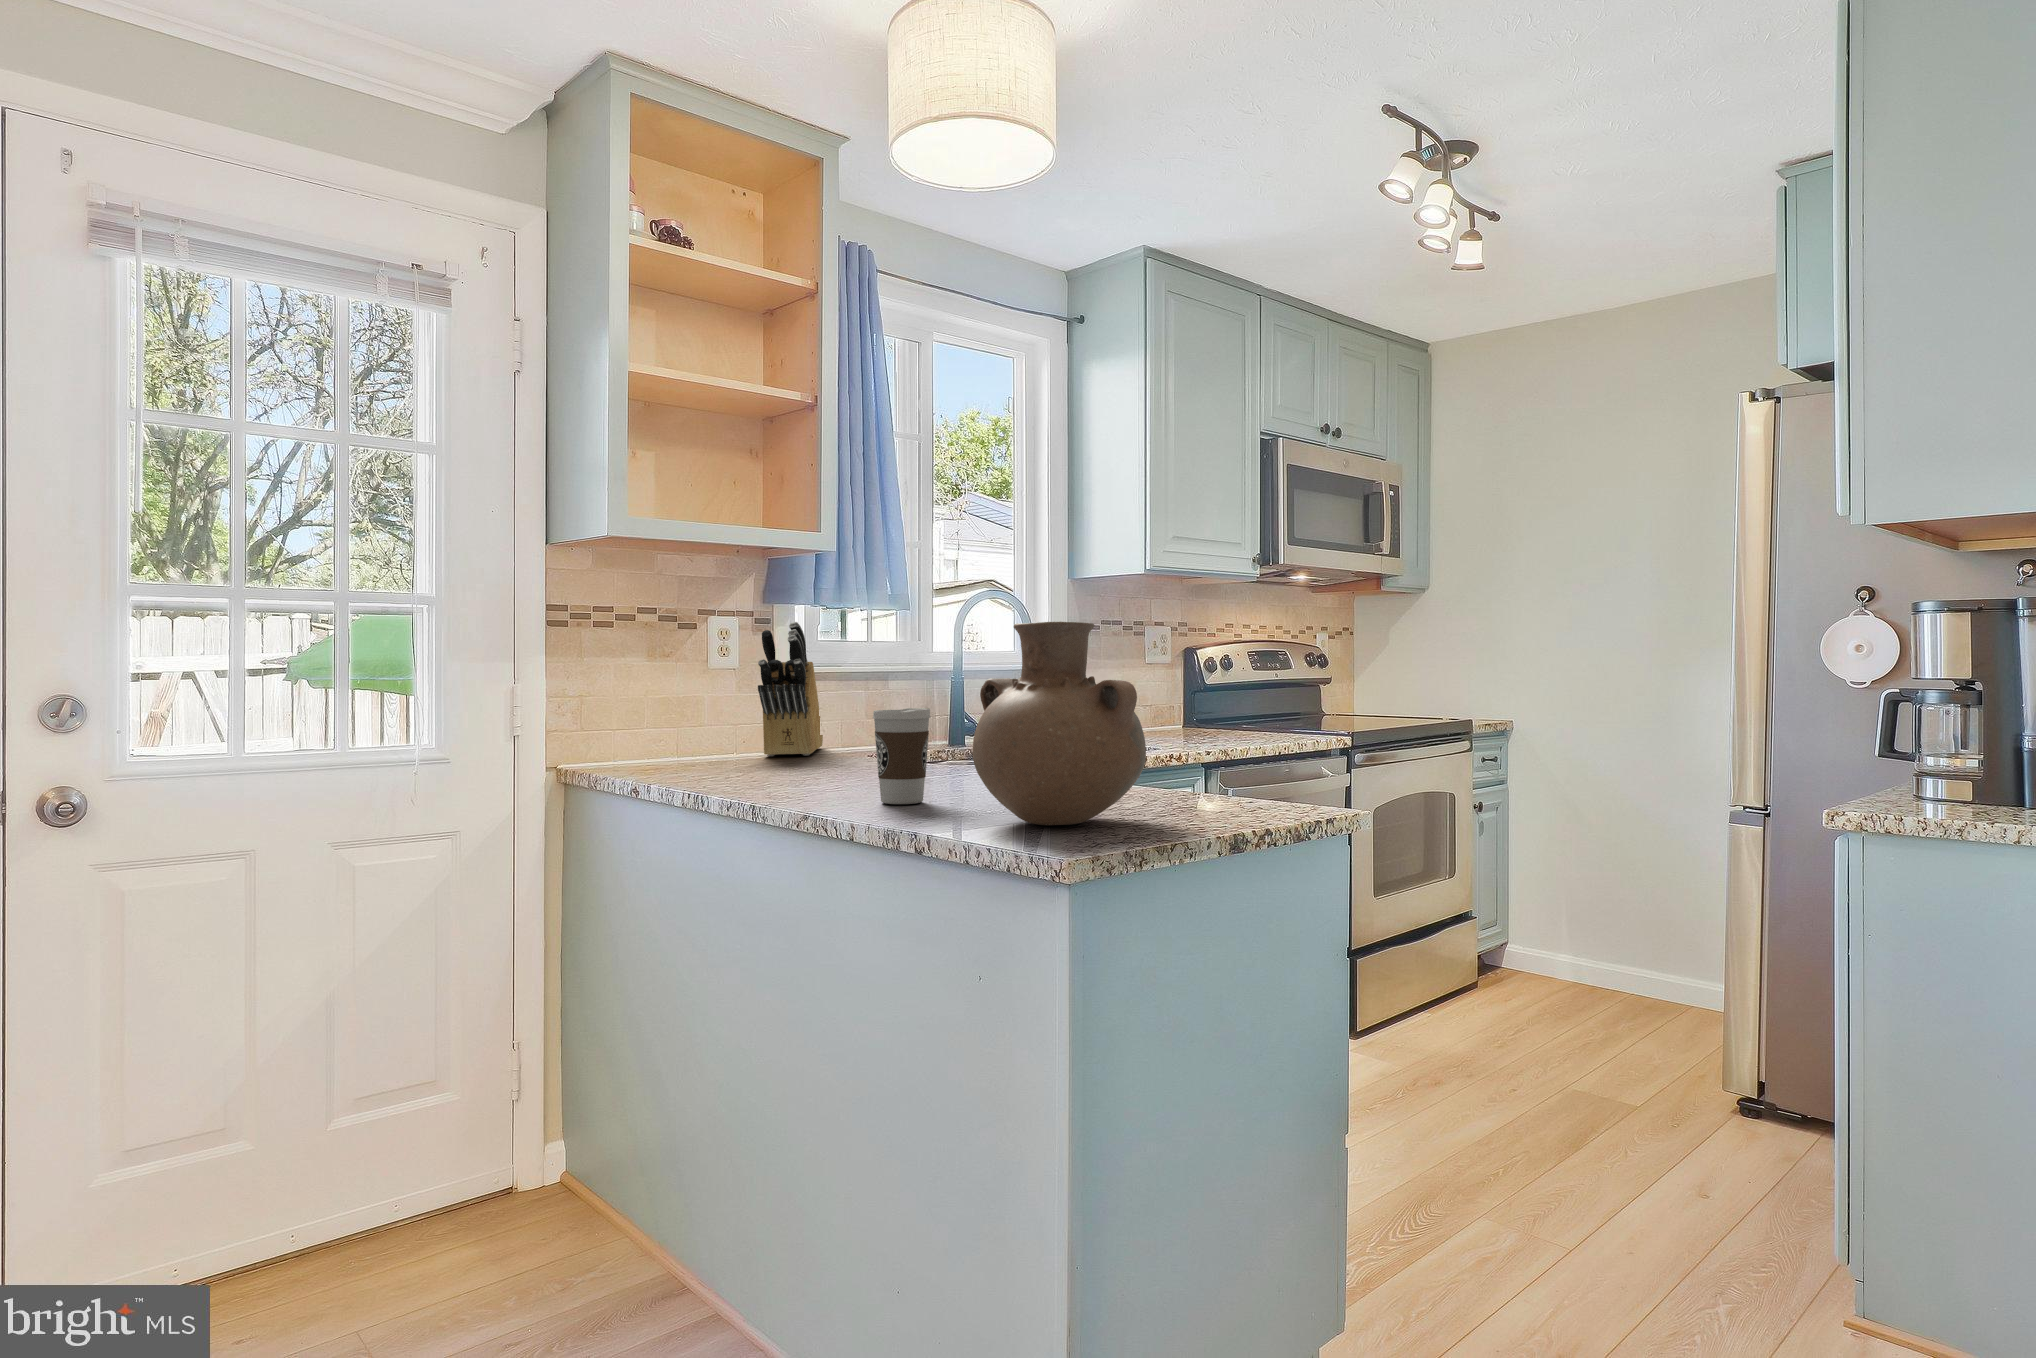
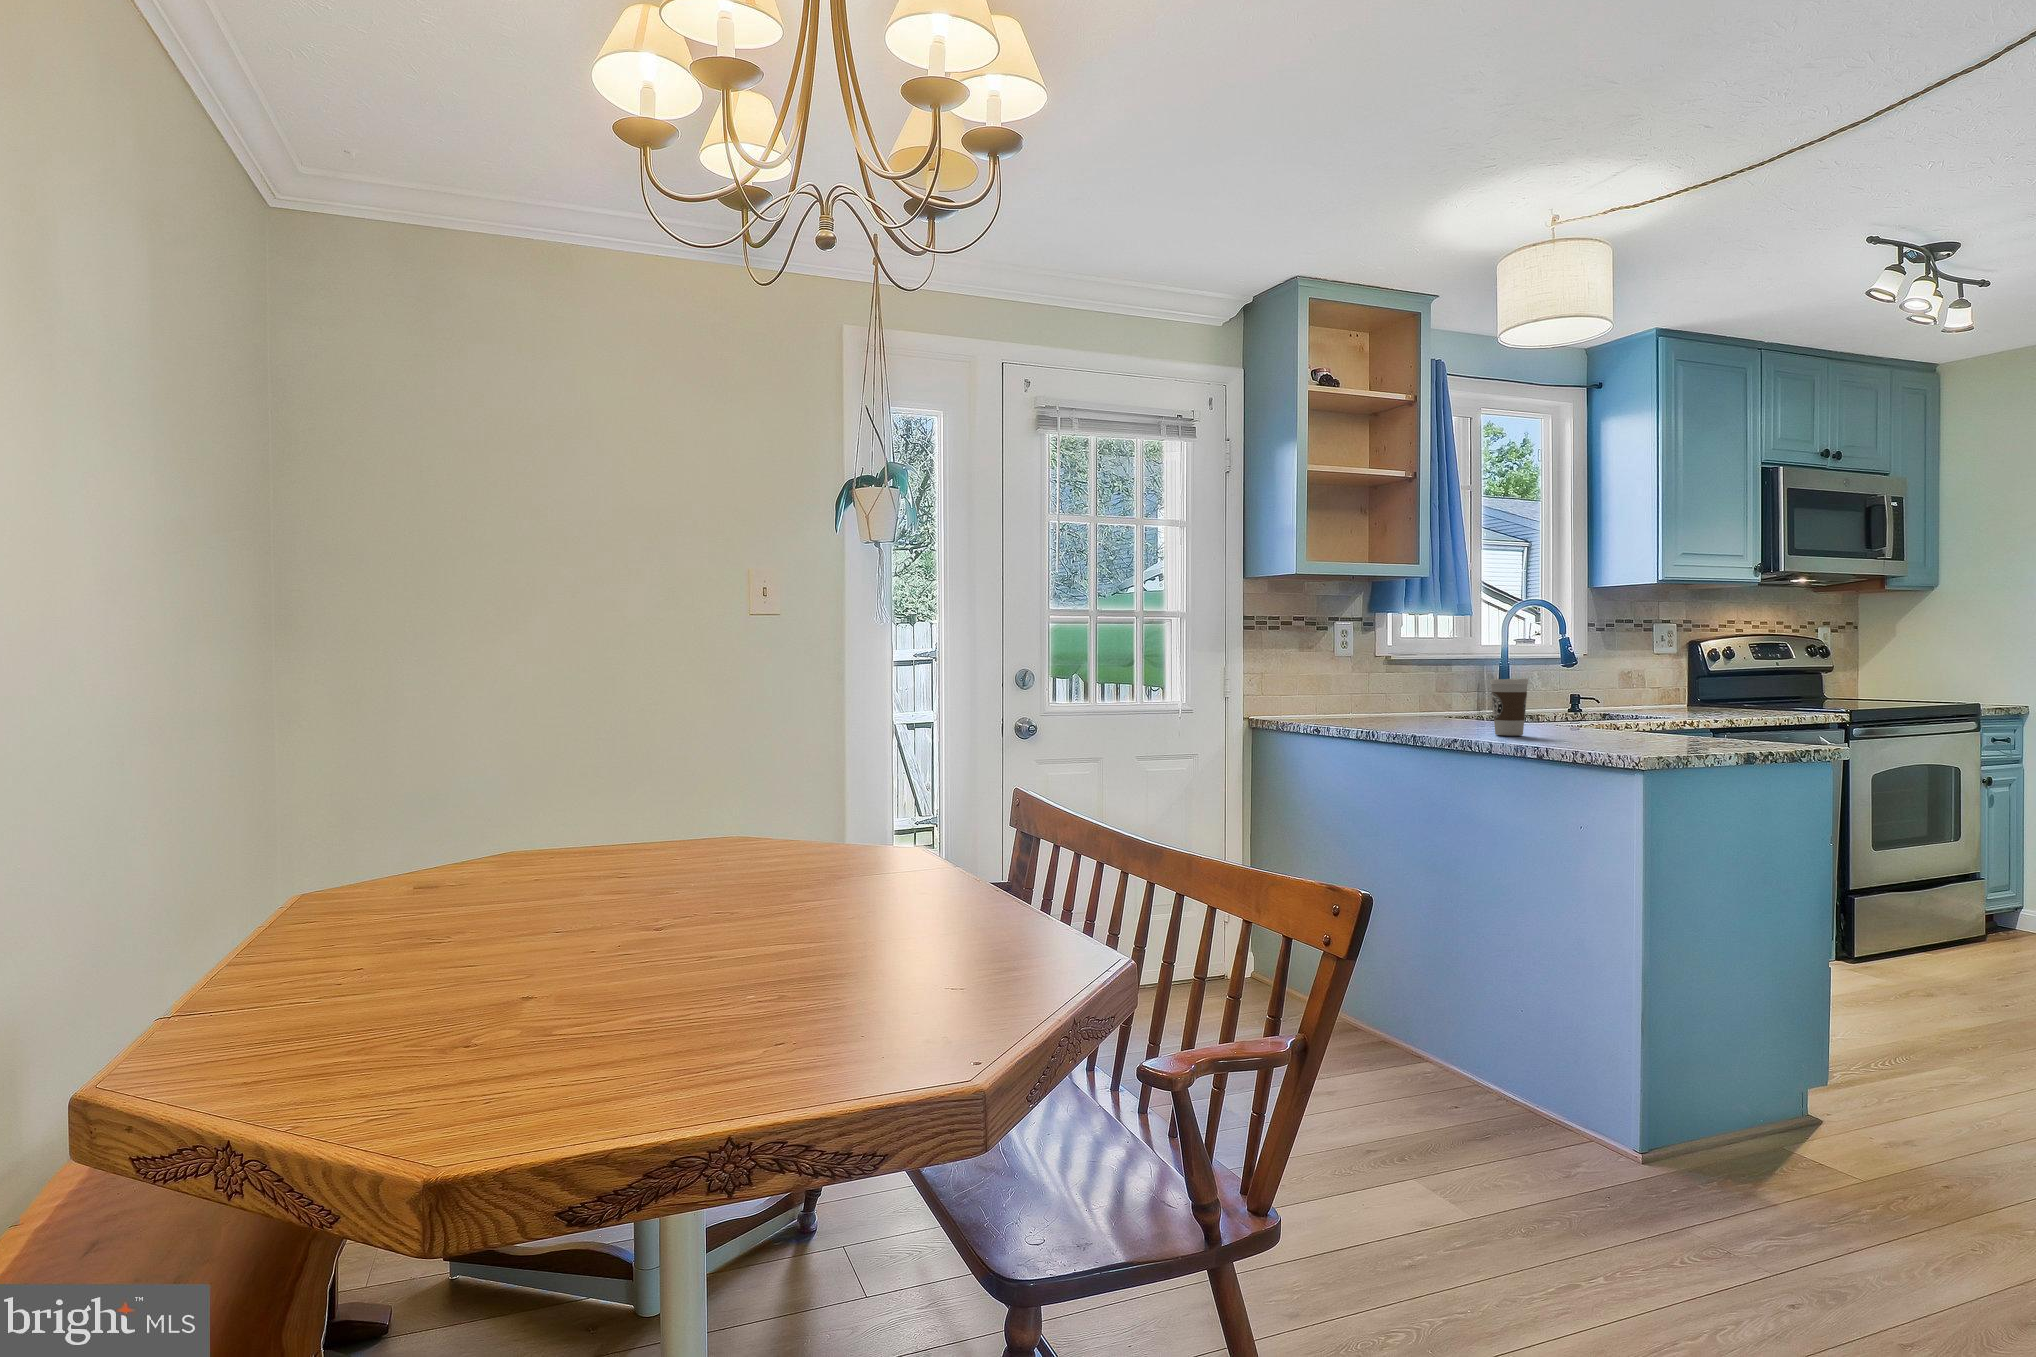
knife block: present [758,622,823,756] -> none [1370,625,1405,715]
vase: present [973,622,1146,825] -> none [1569,625,1686,744]

